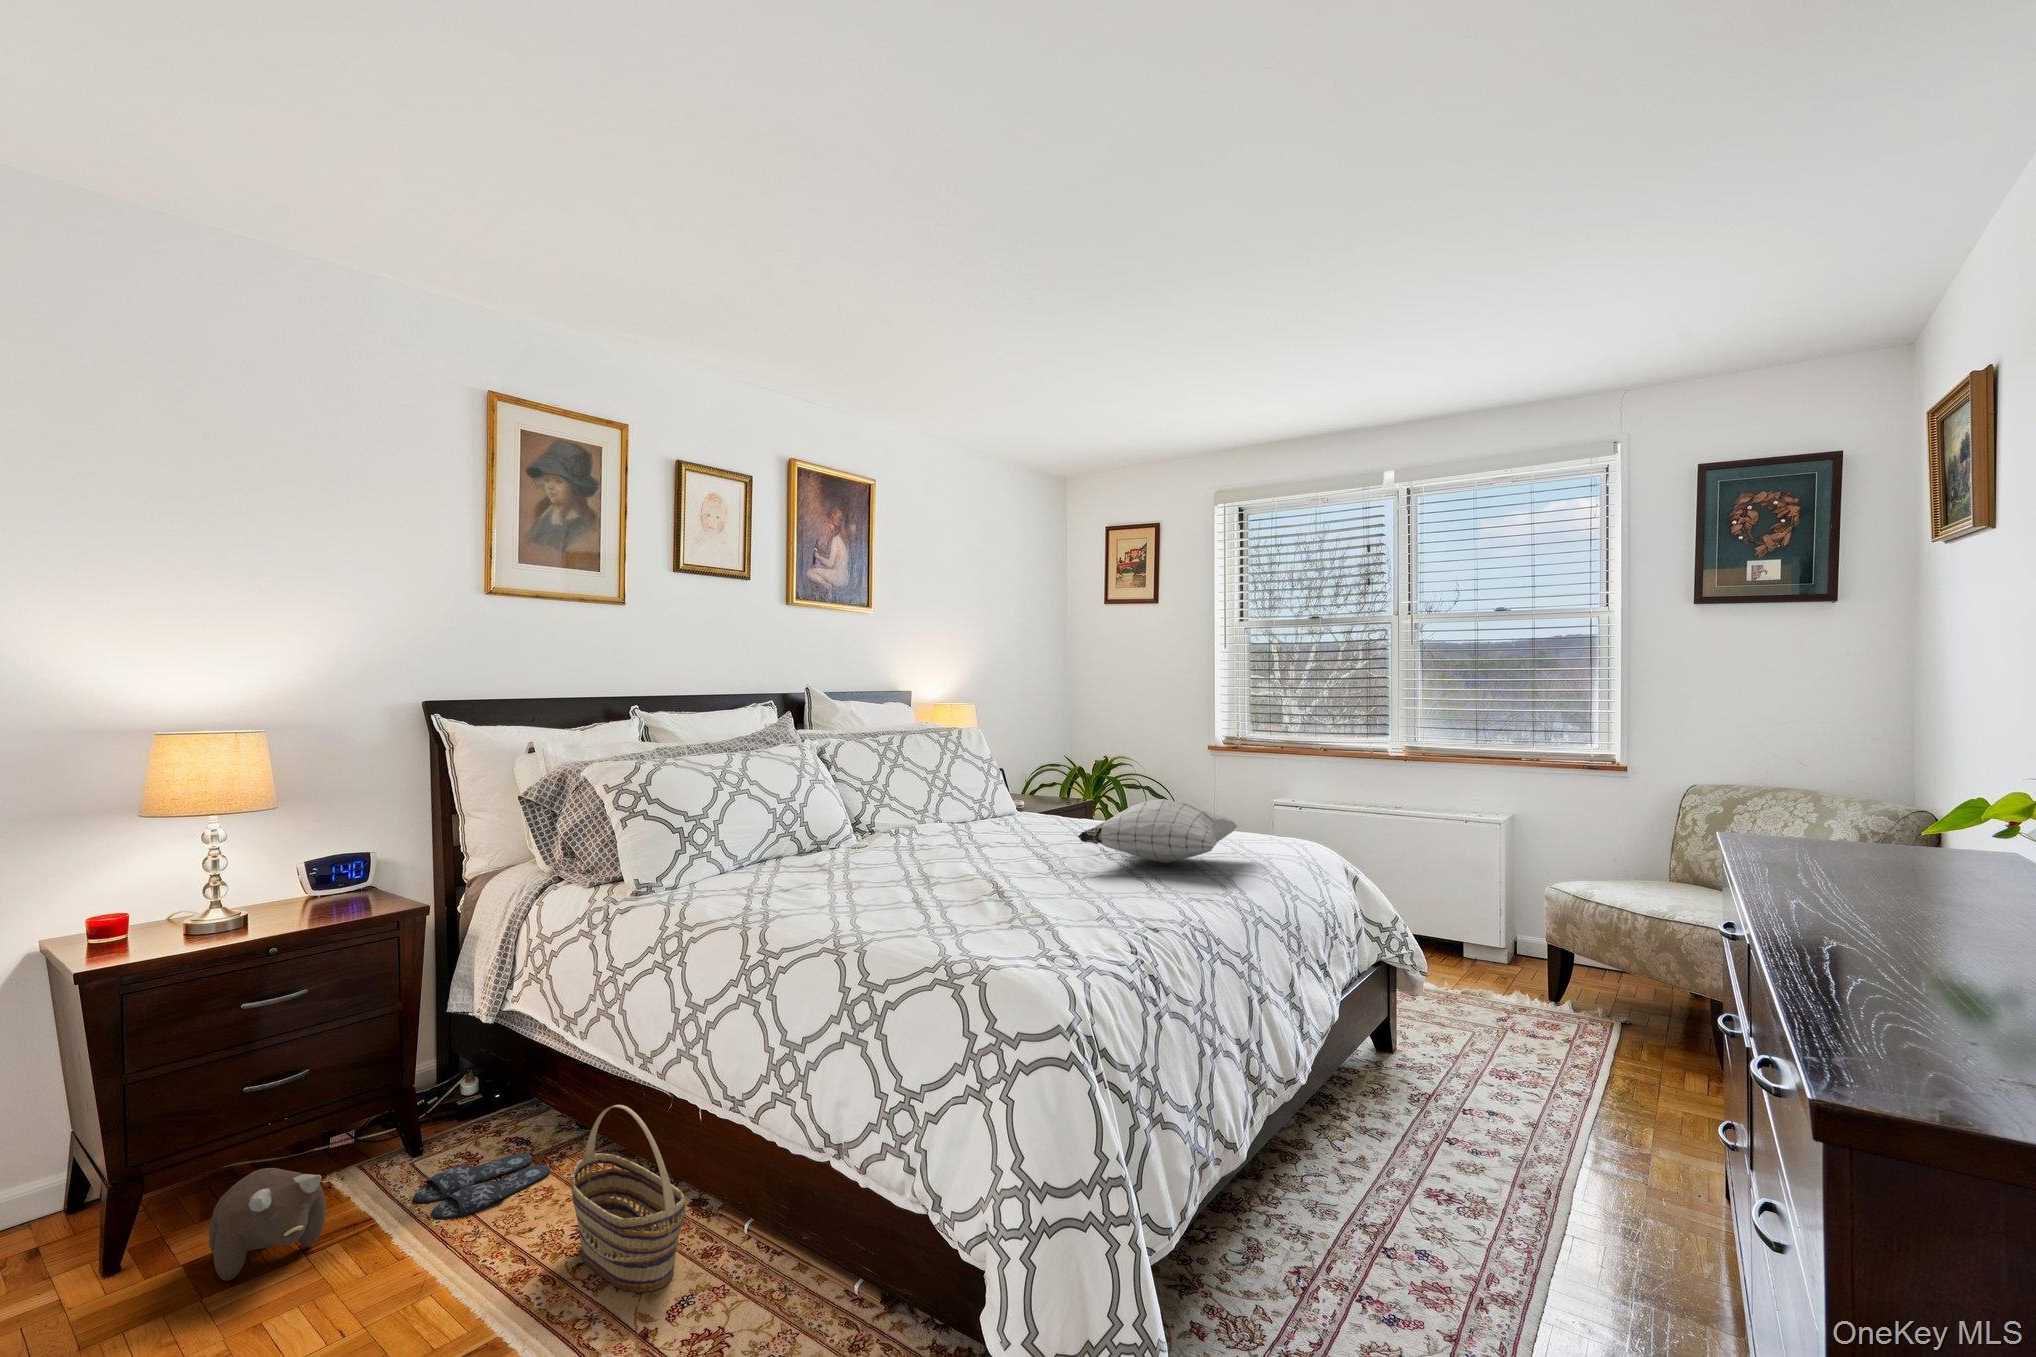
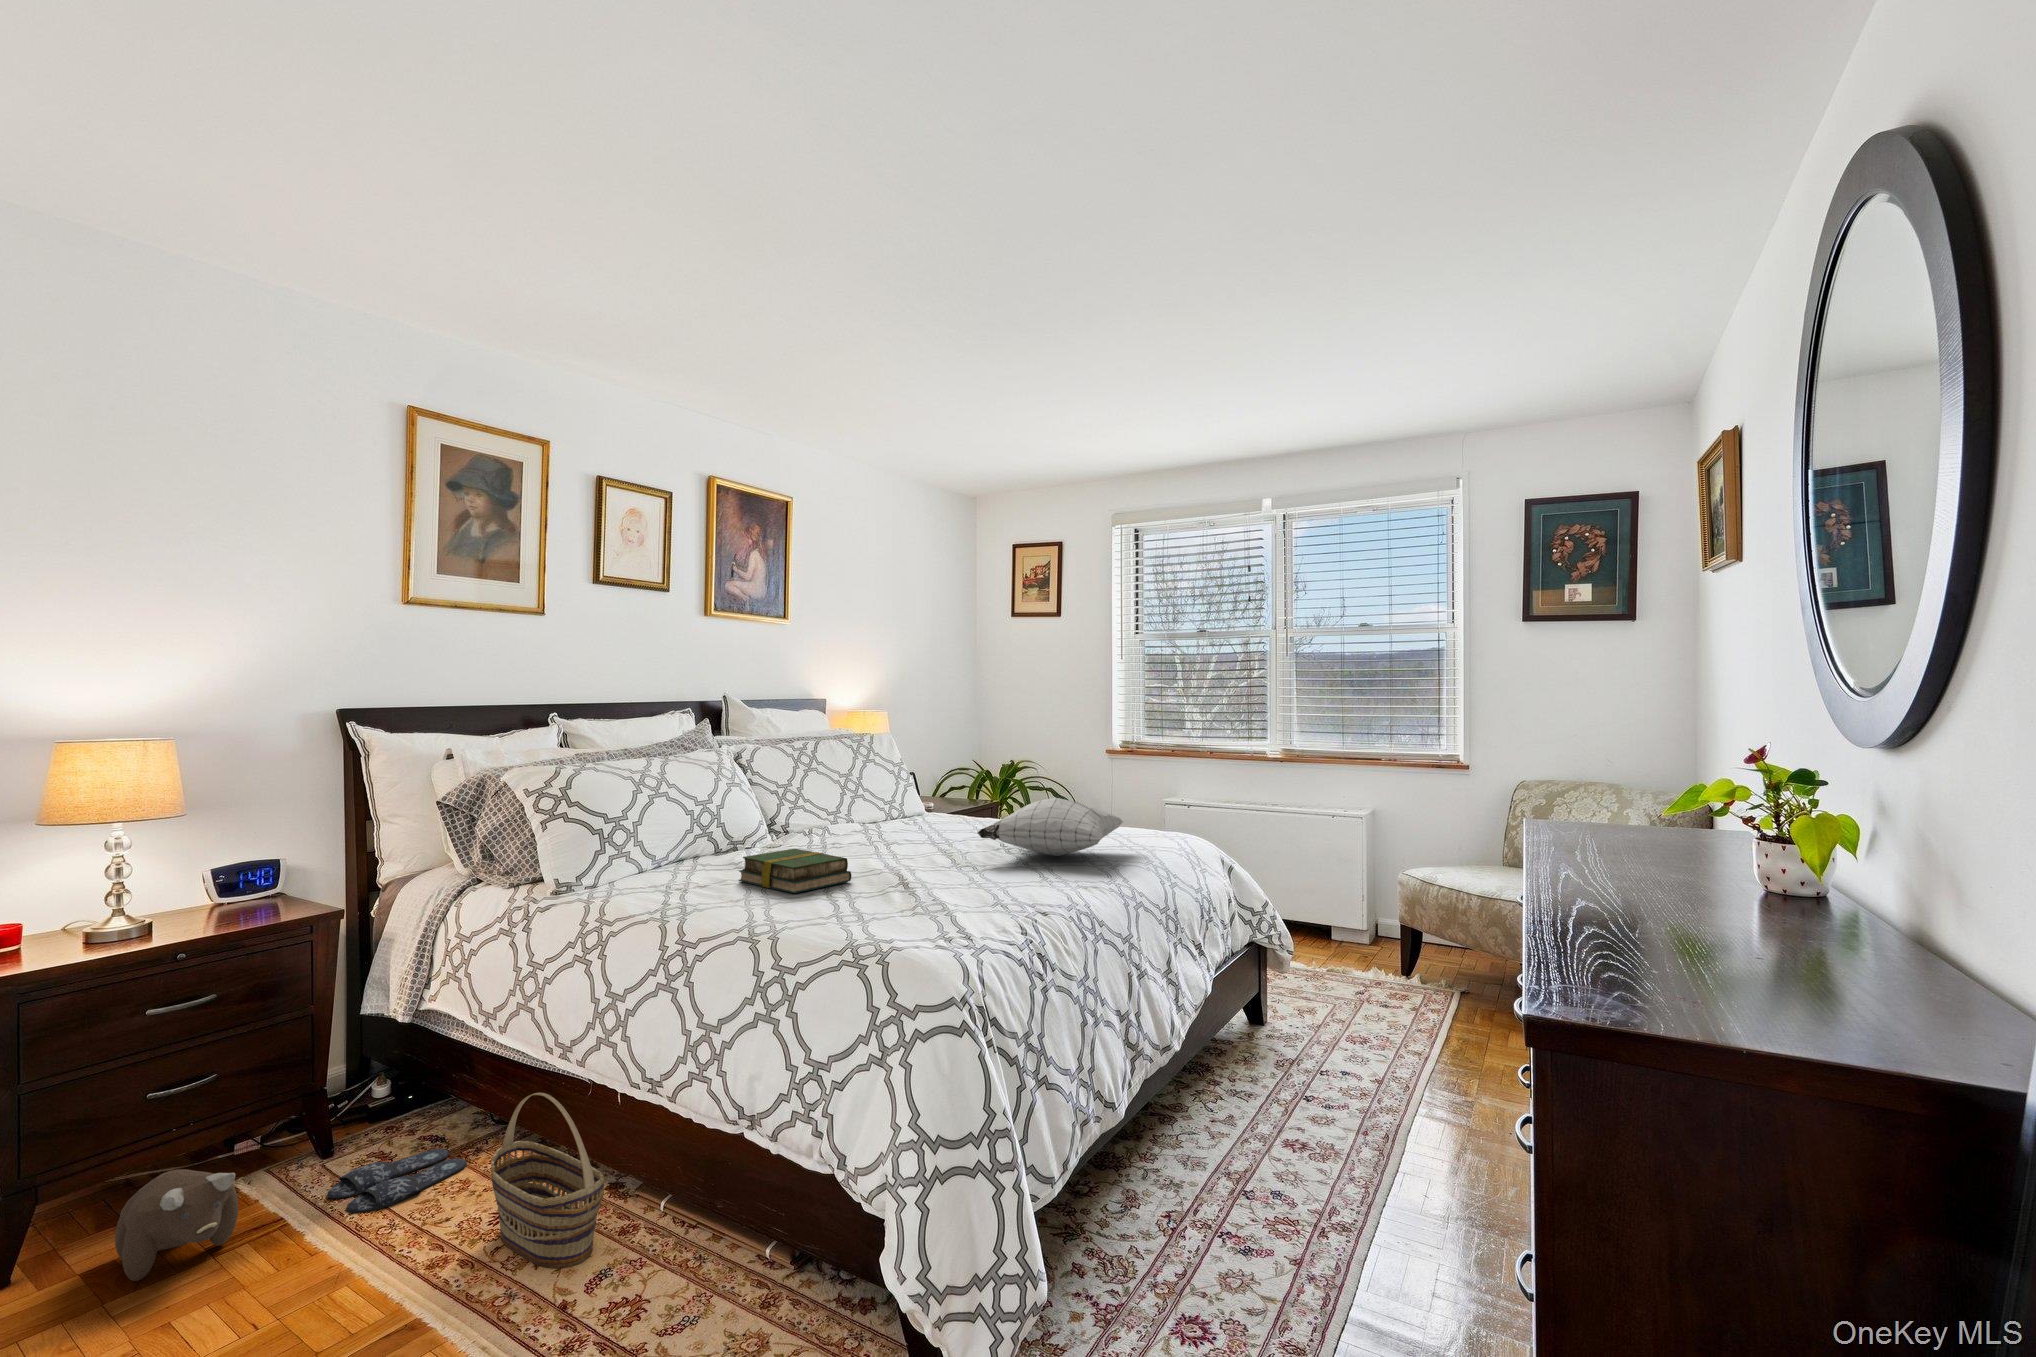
book: none [824,850,943,900] -> present [739,849,851,893]

